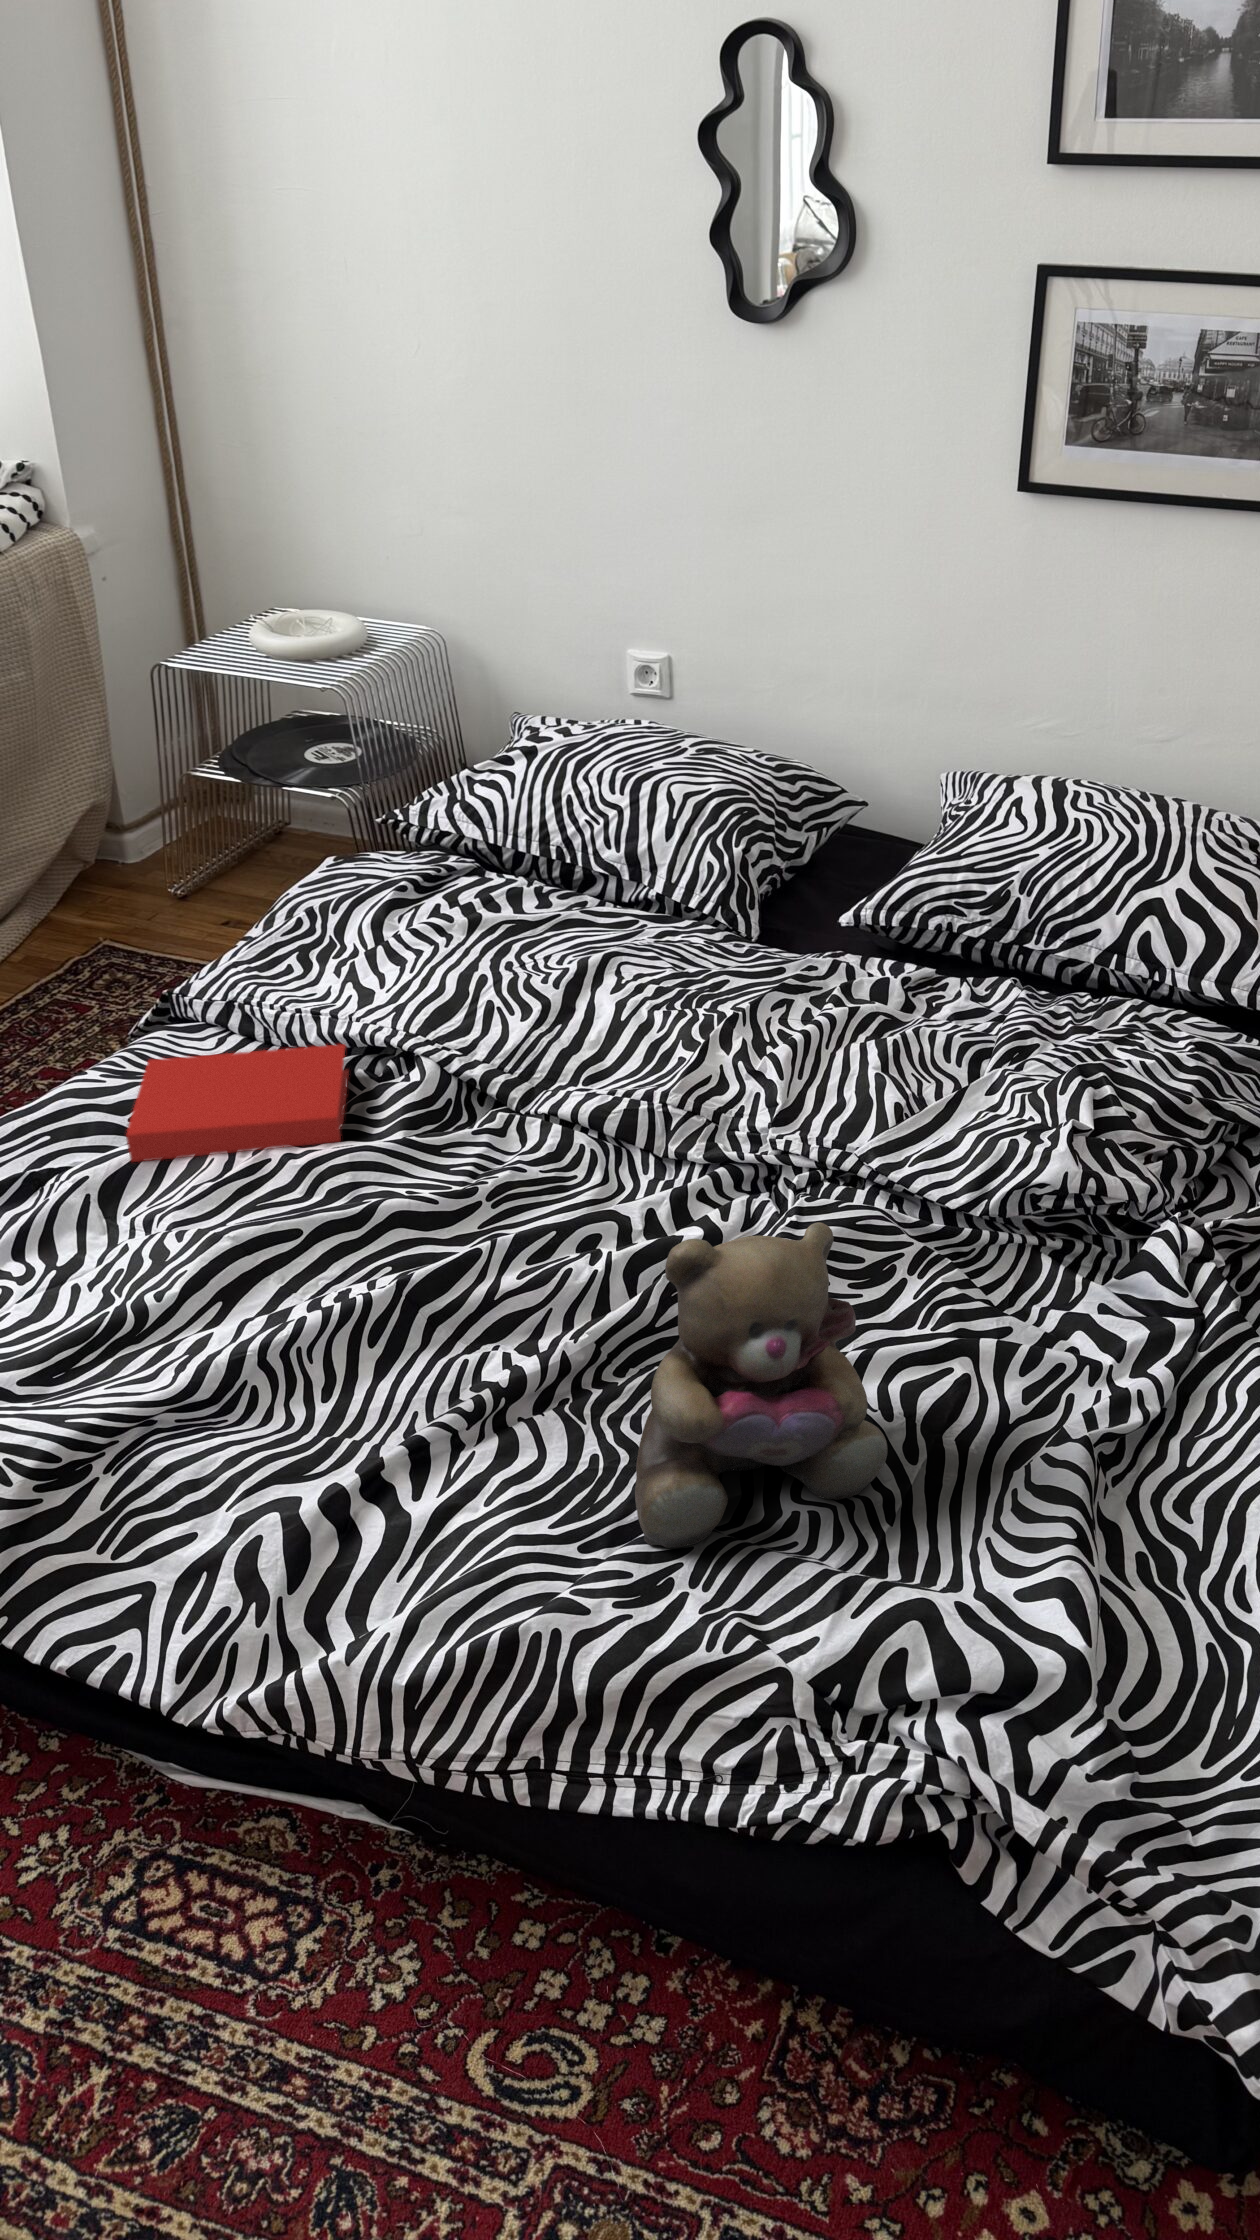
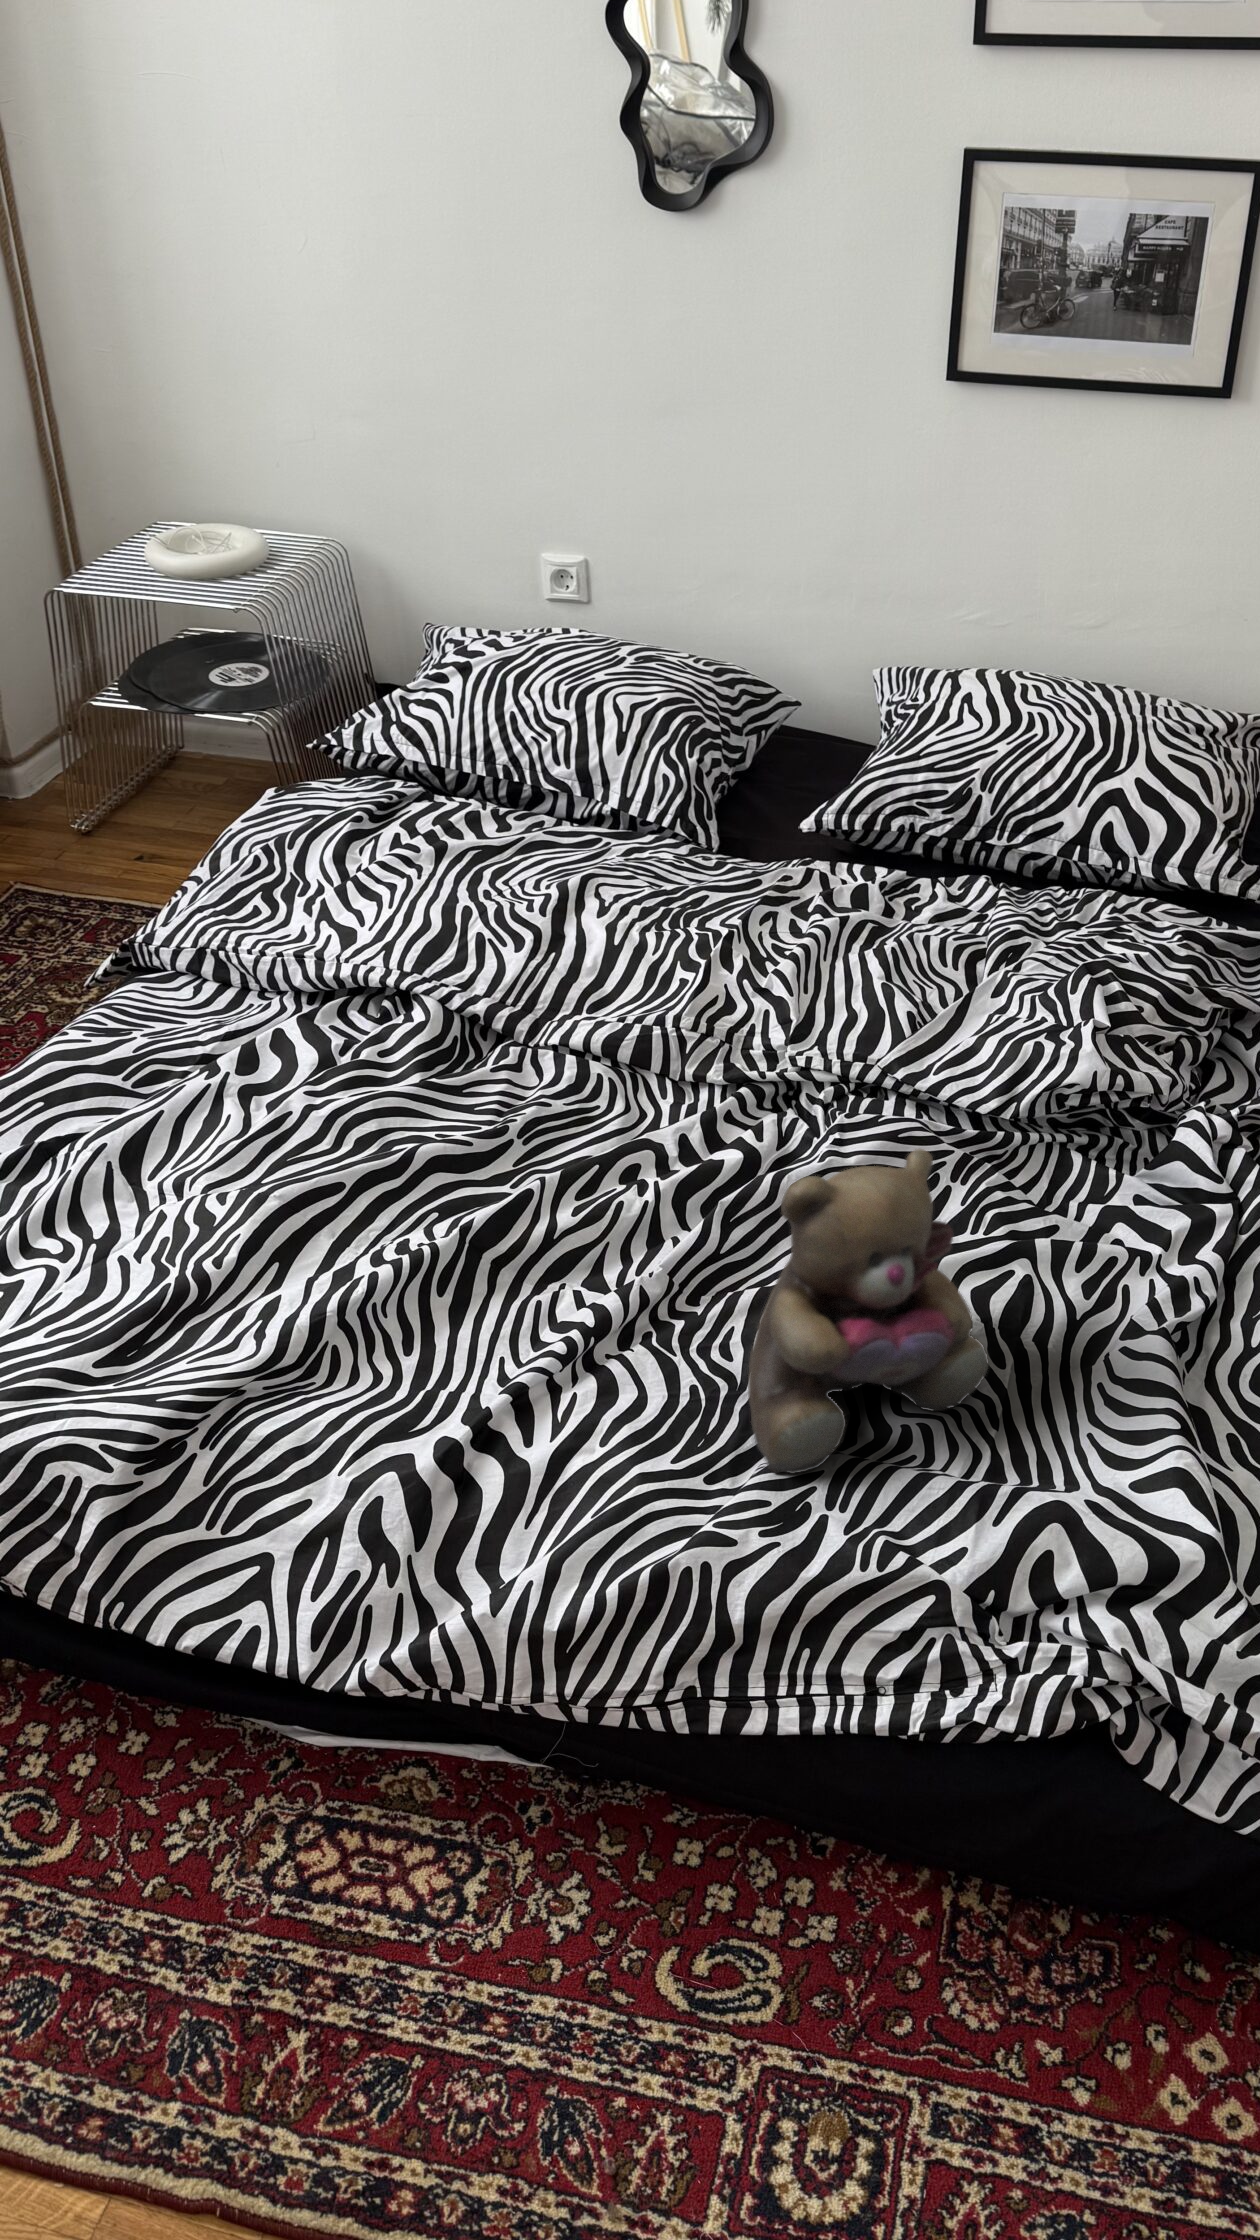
book: present [126,1044,349,1162] -> none [138,989,360,1129]

